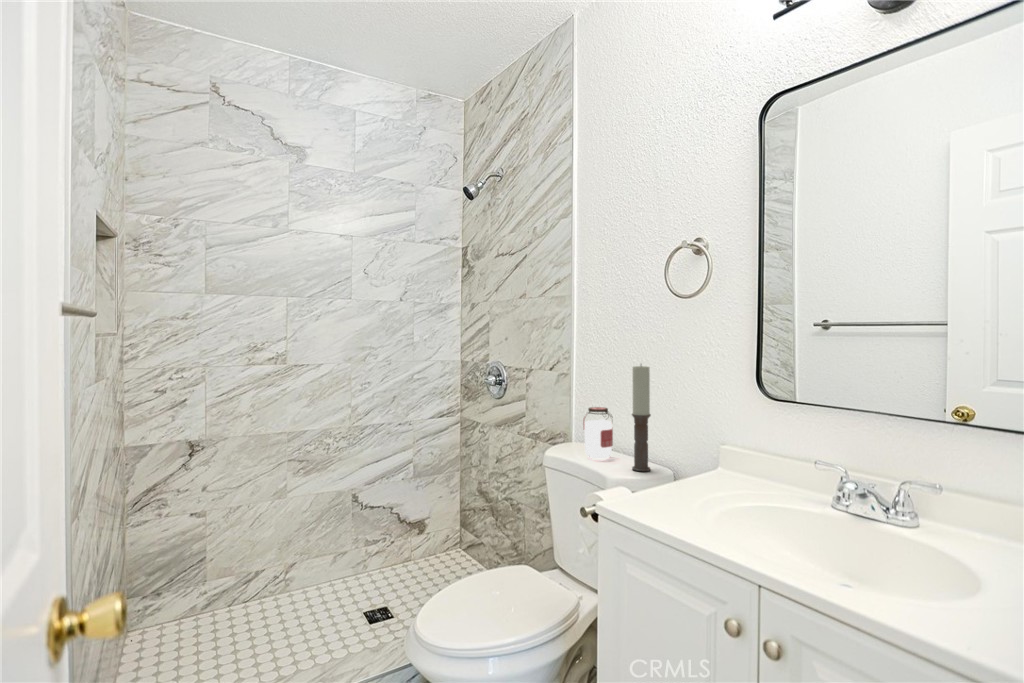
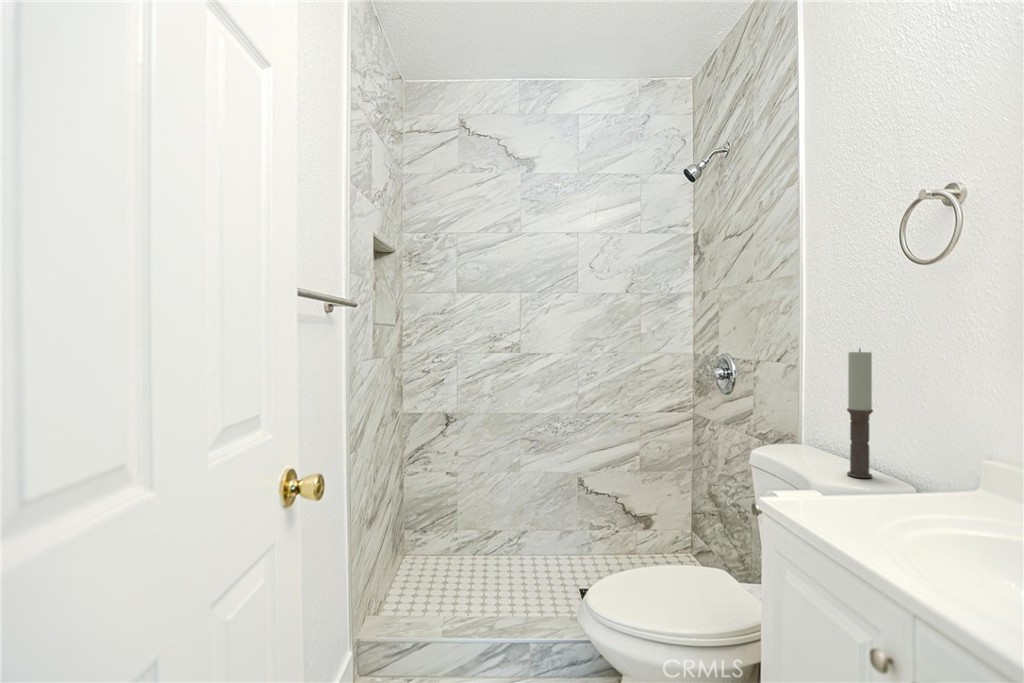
jar: present [583,407,613,458] -> none [793,401,832,461]

